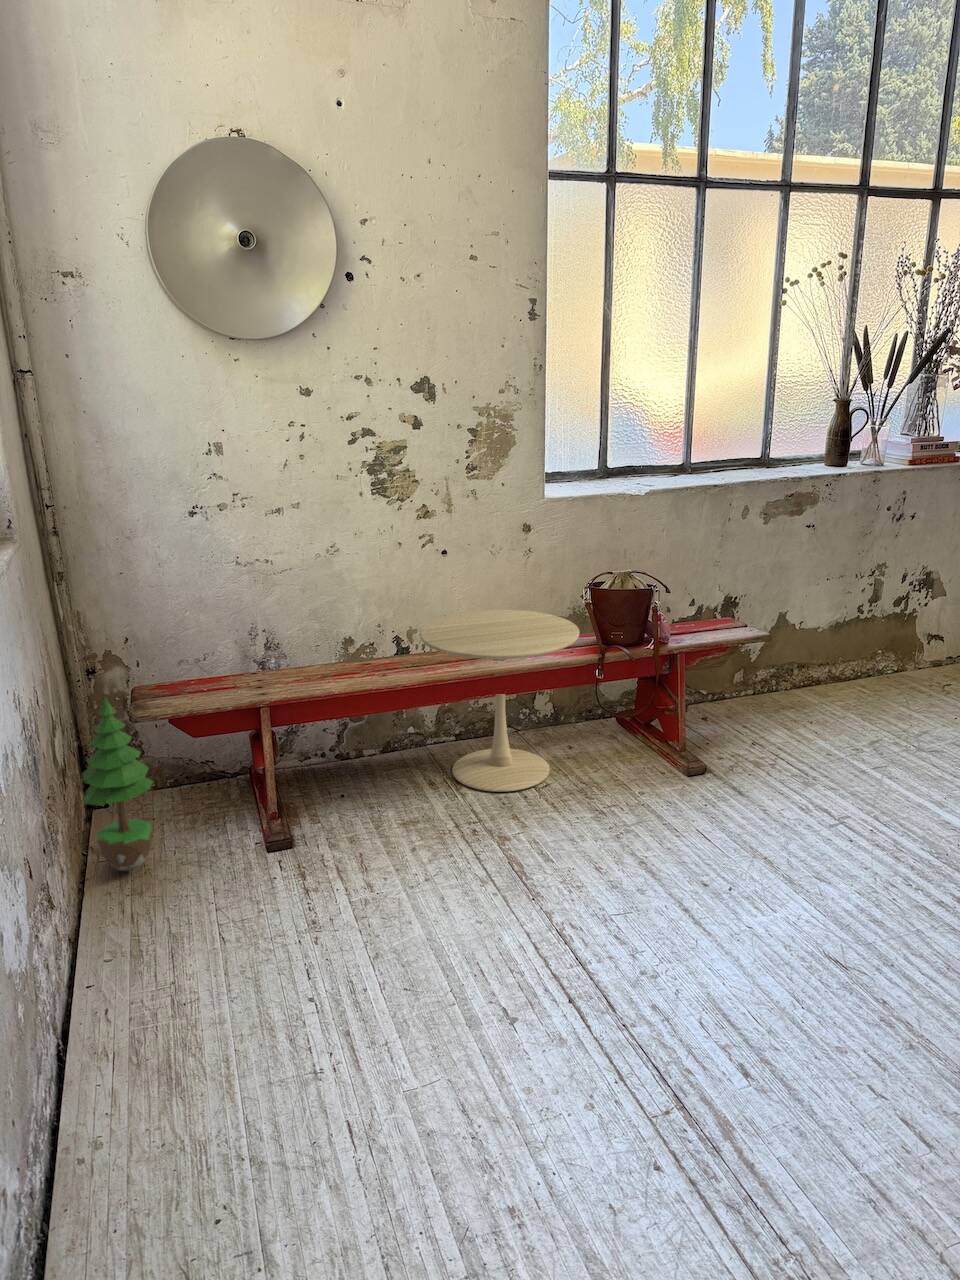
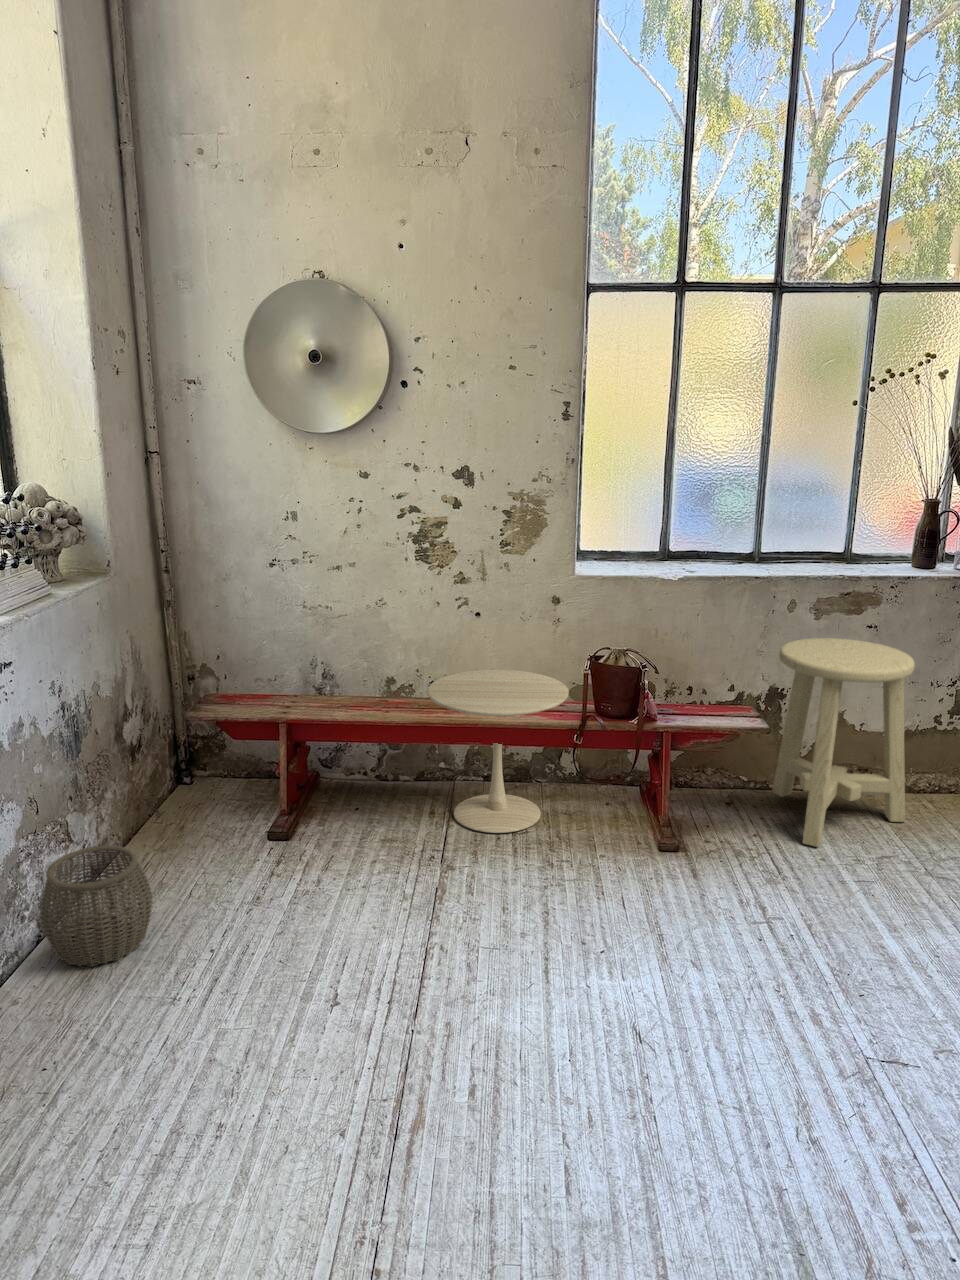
stool: none [734,540,884,744] -> present [772,638,915,847]
potted tree: present [83,698,153,871] -> none [134,699,188,834]
woven basket: none [71,894,223,1068] -> present [40,846,153,966]

